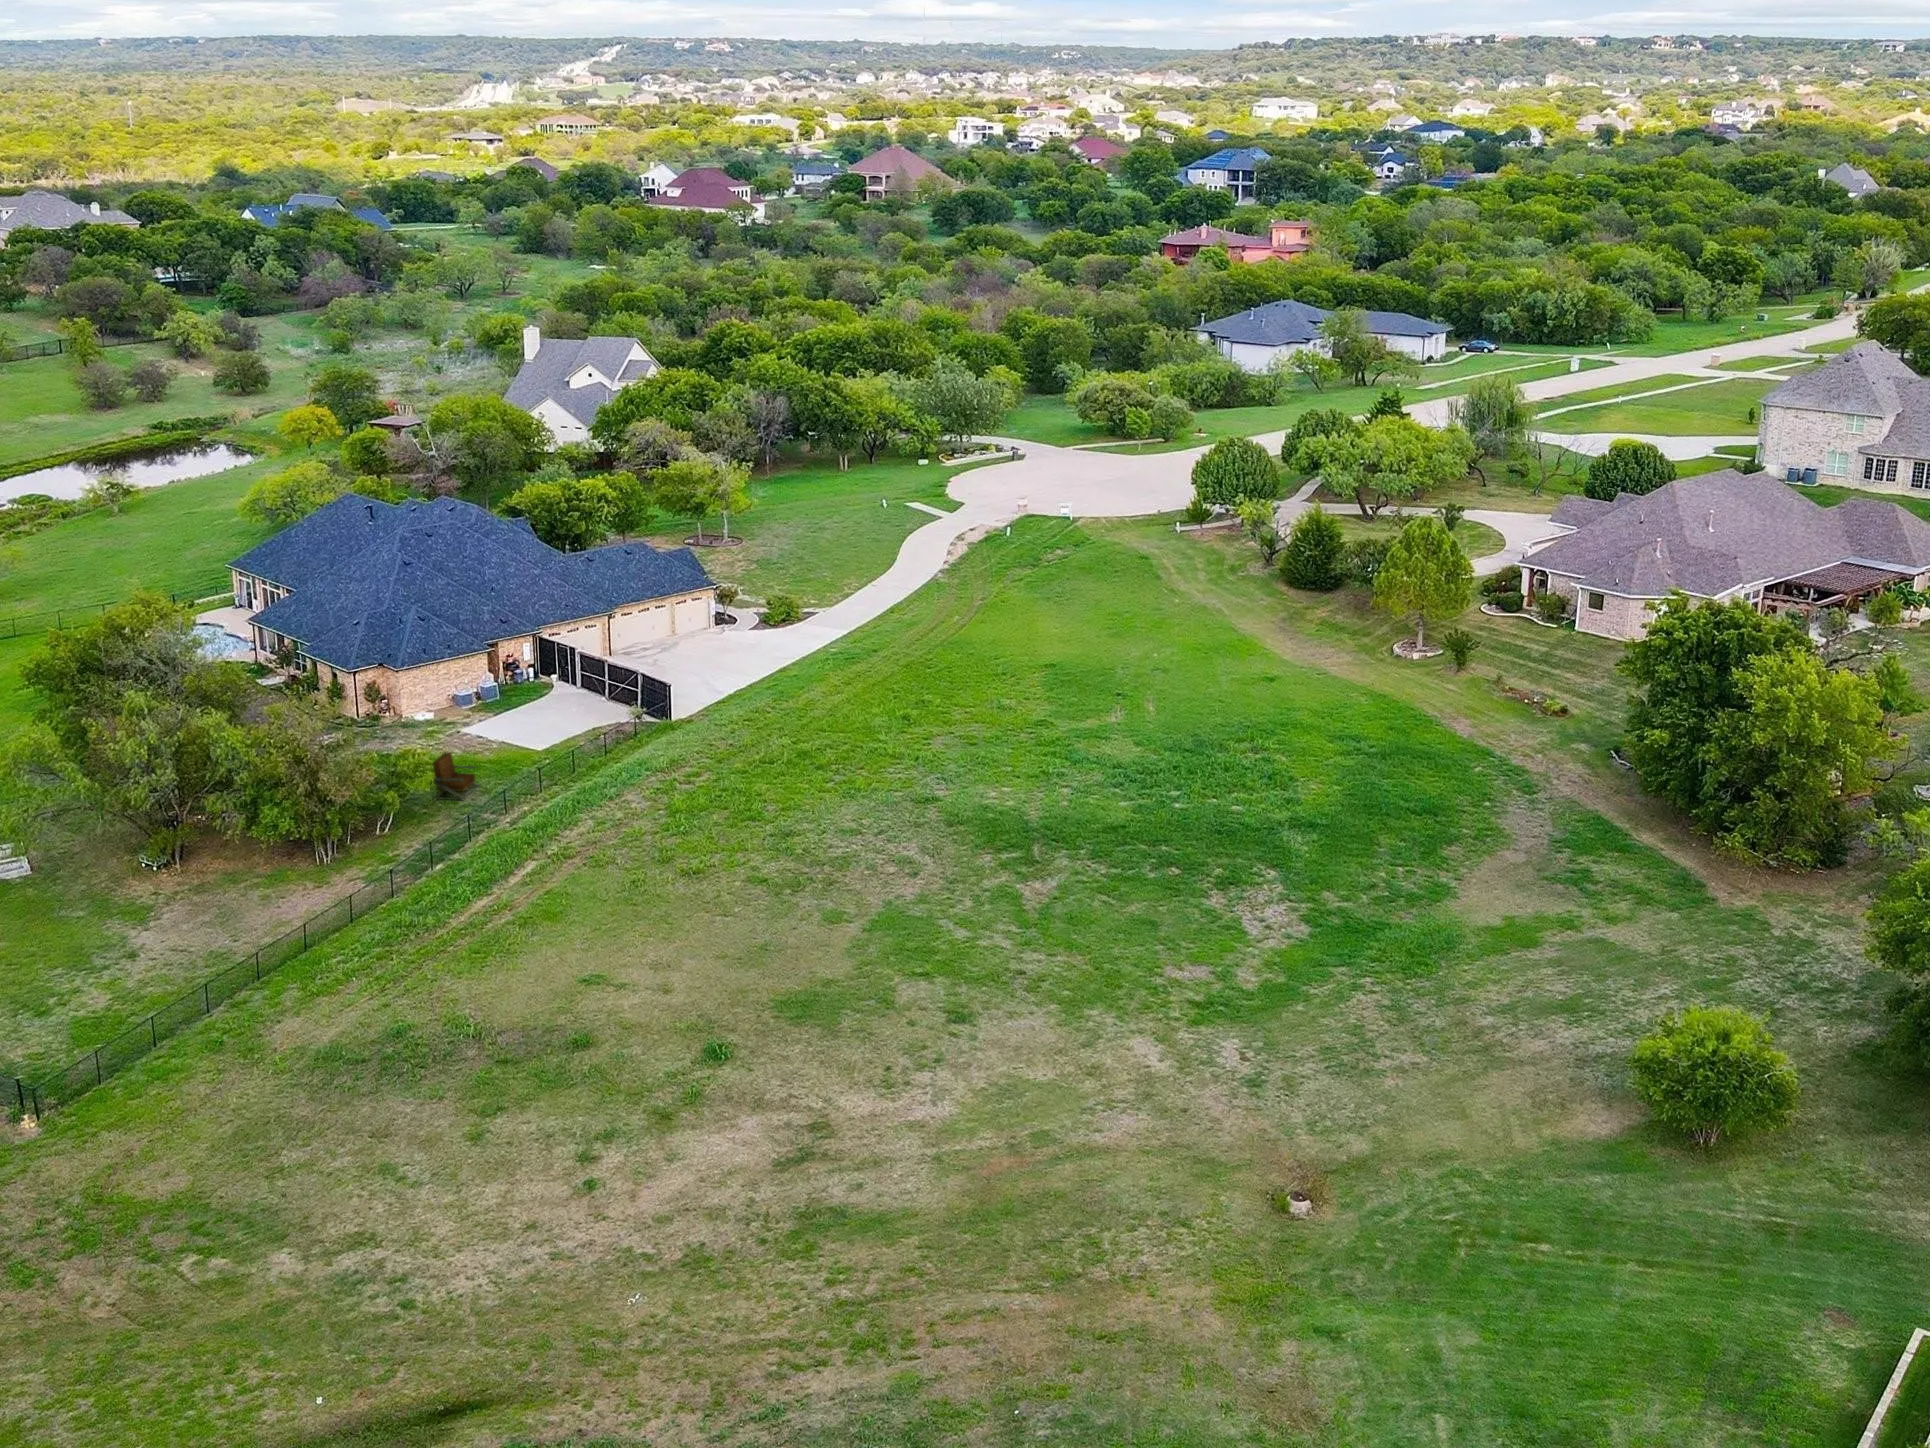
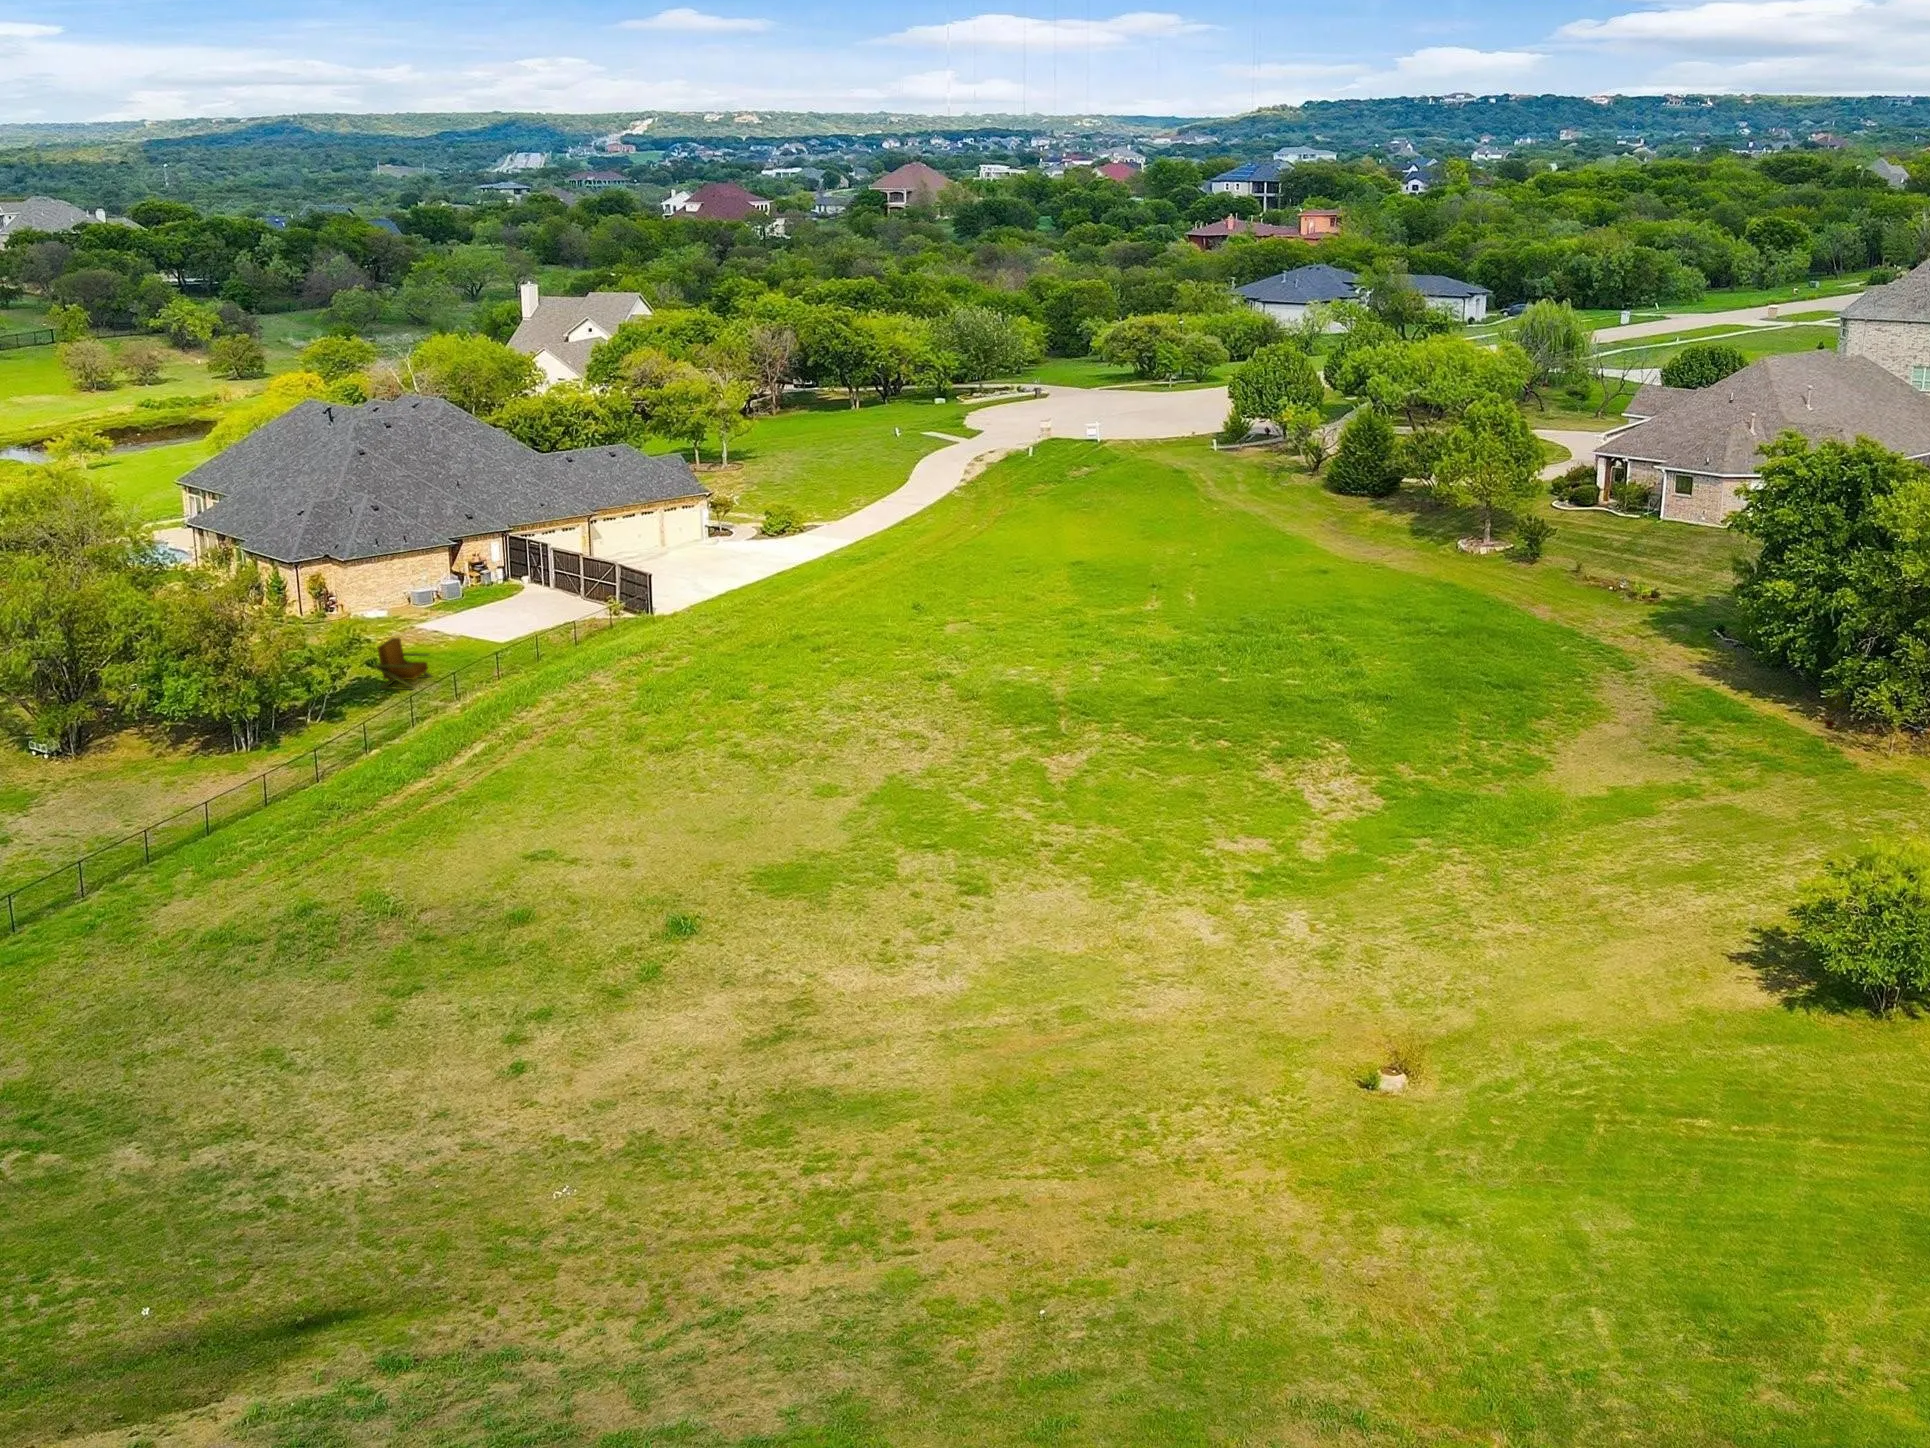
potted tree: none [1698,826,1720,861] -> present [1825,689,1847,728]

